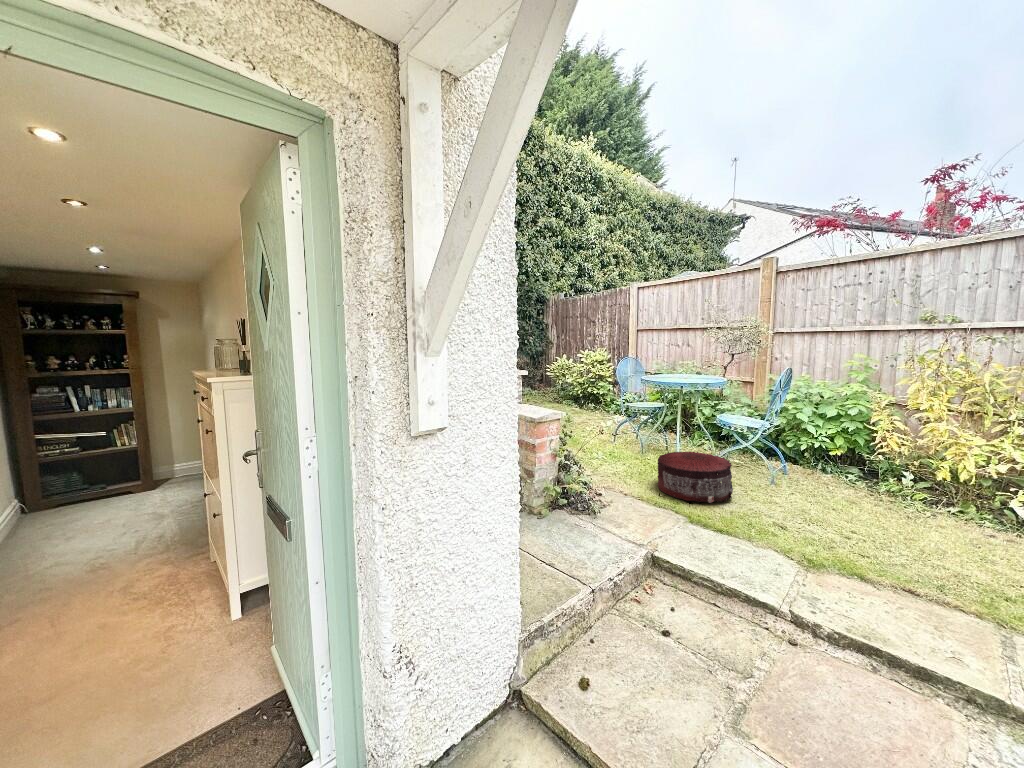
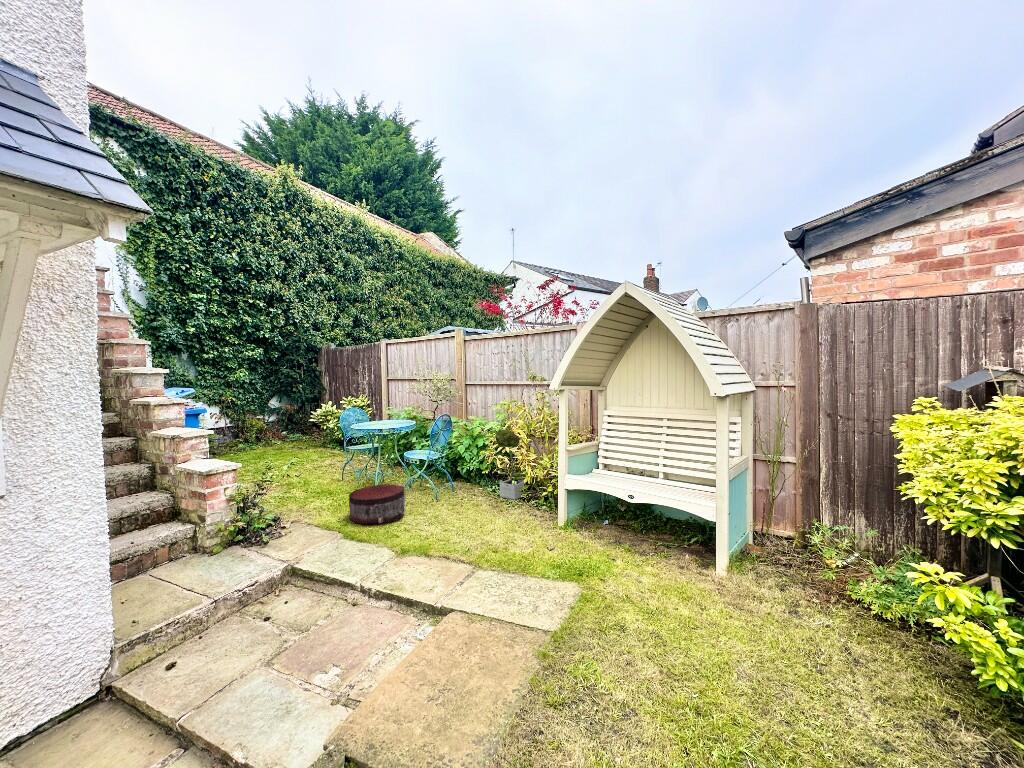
potted tree: none [835,390,889,491] -> present [495,429,524,500]

